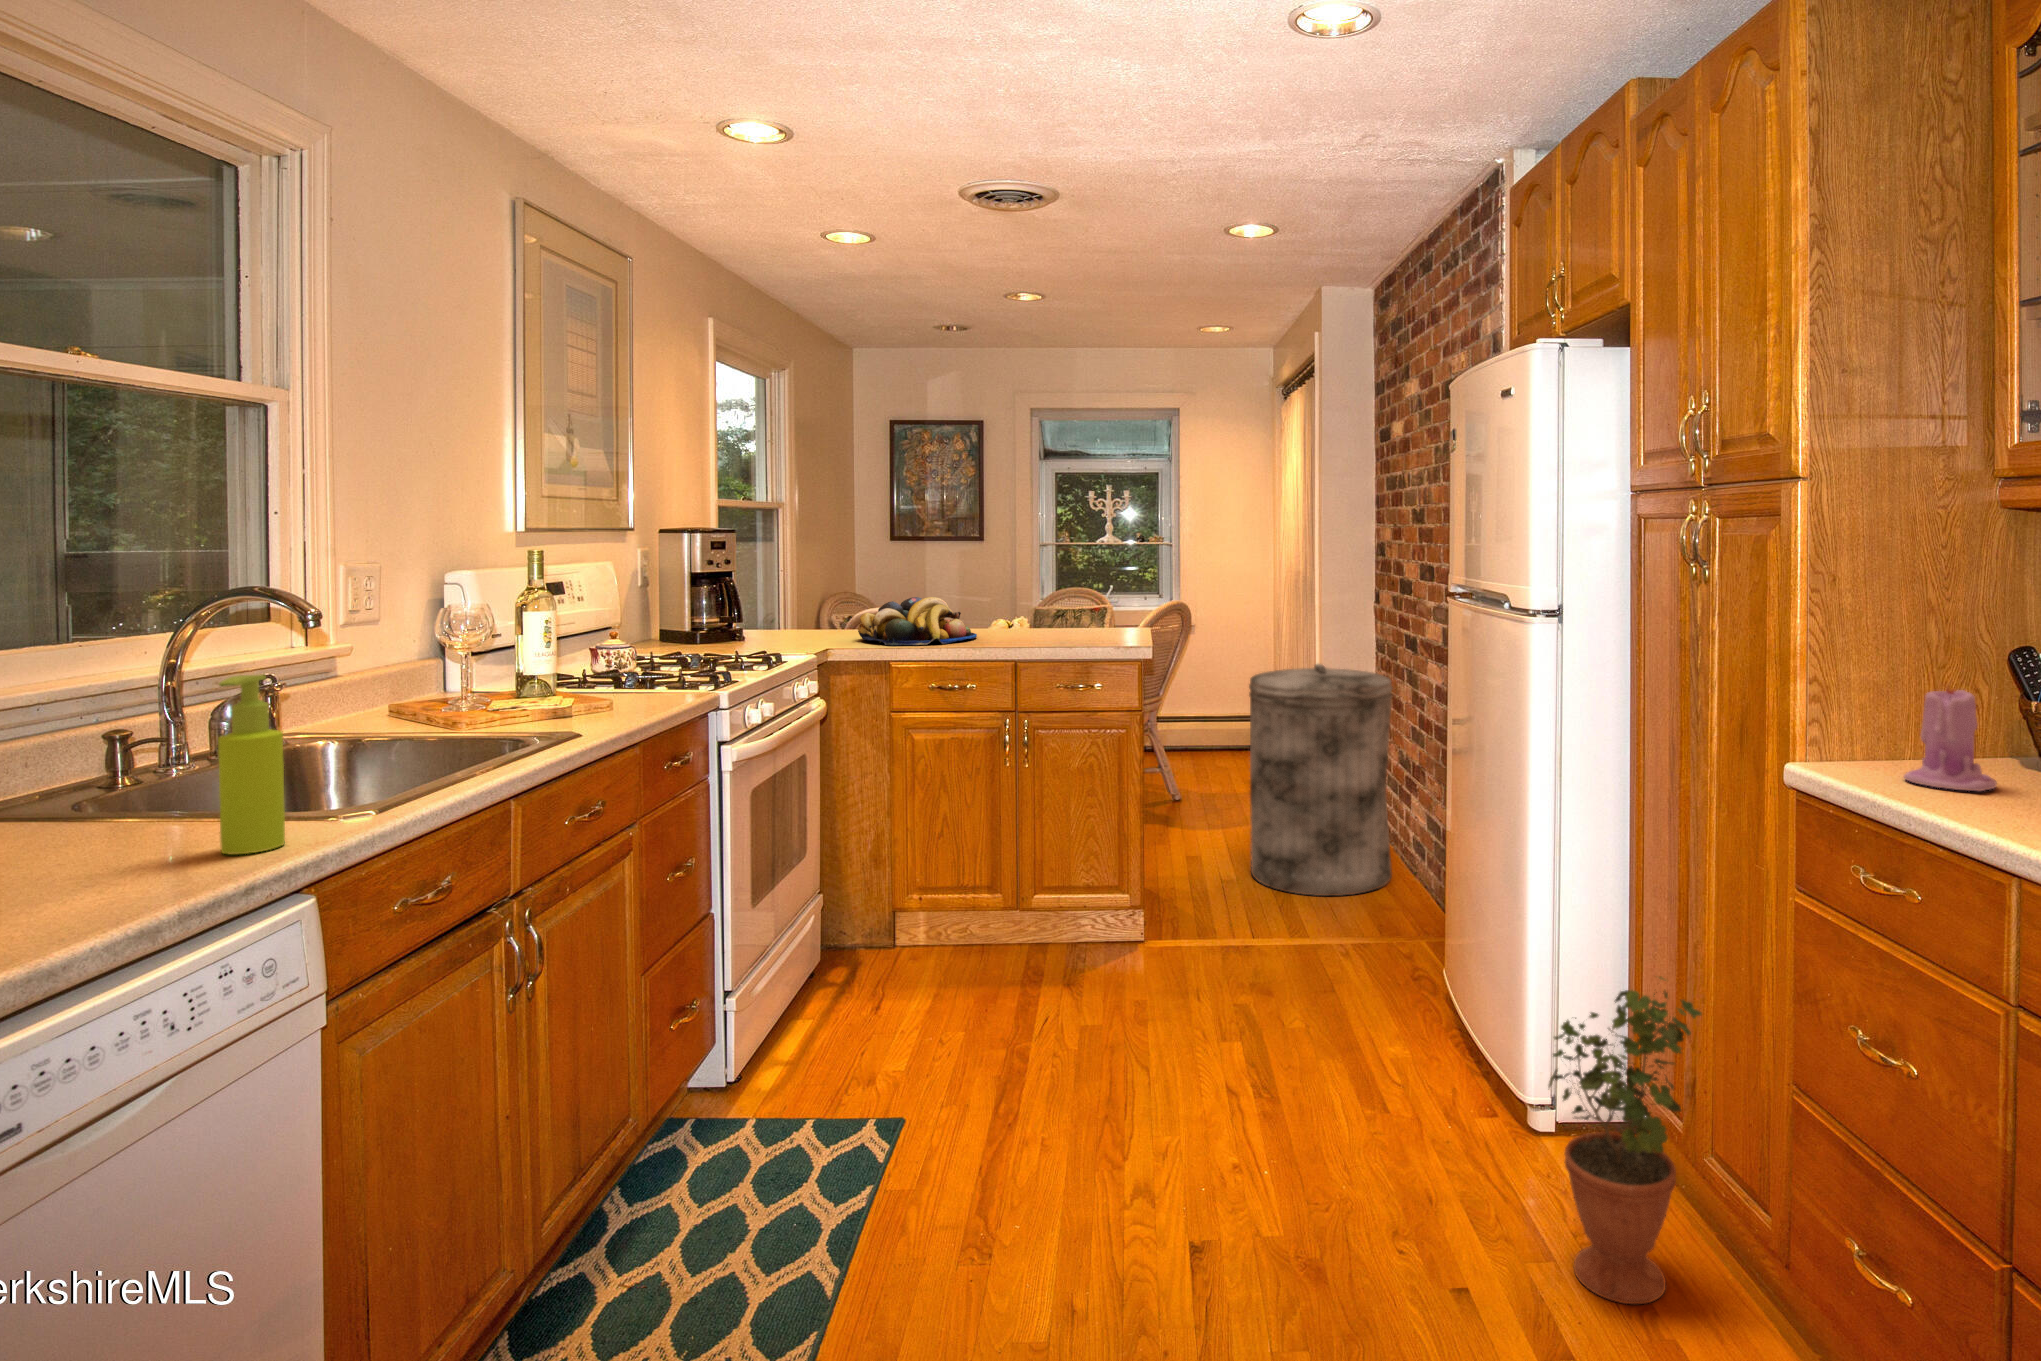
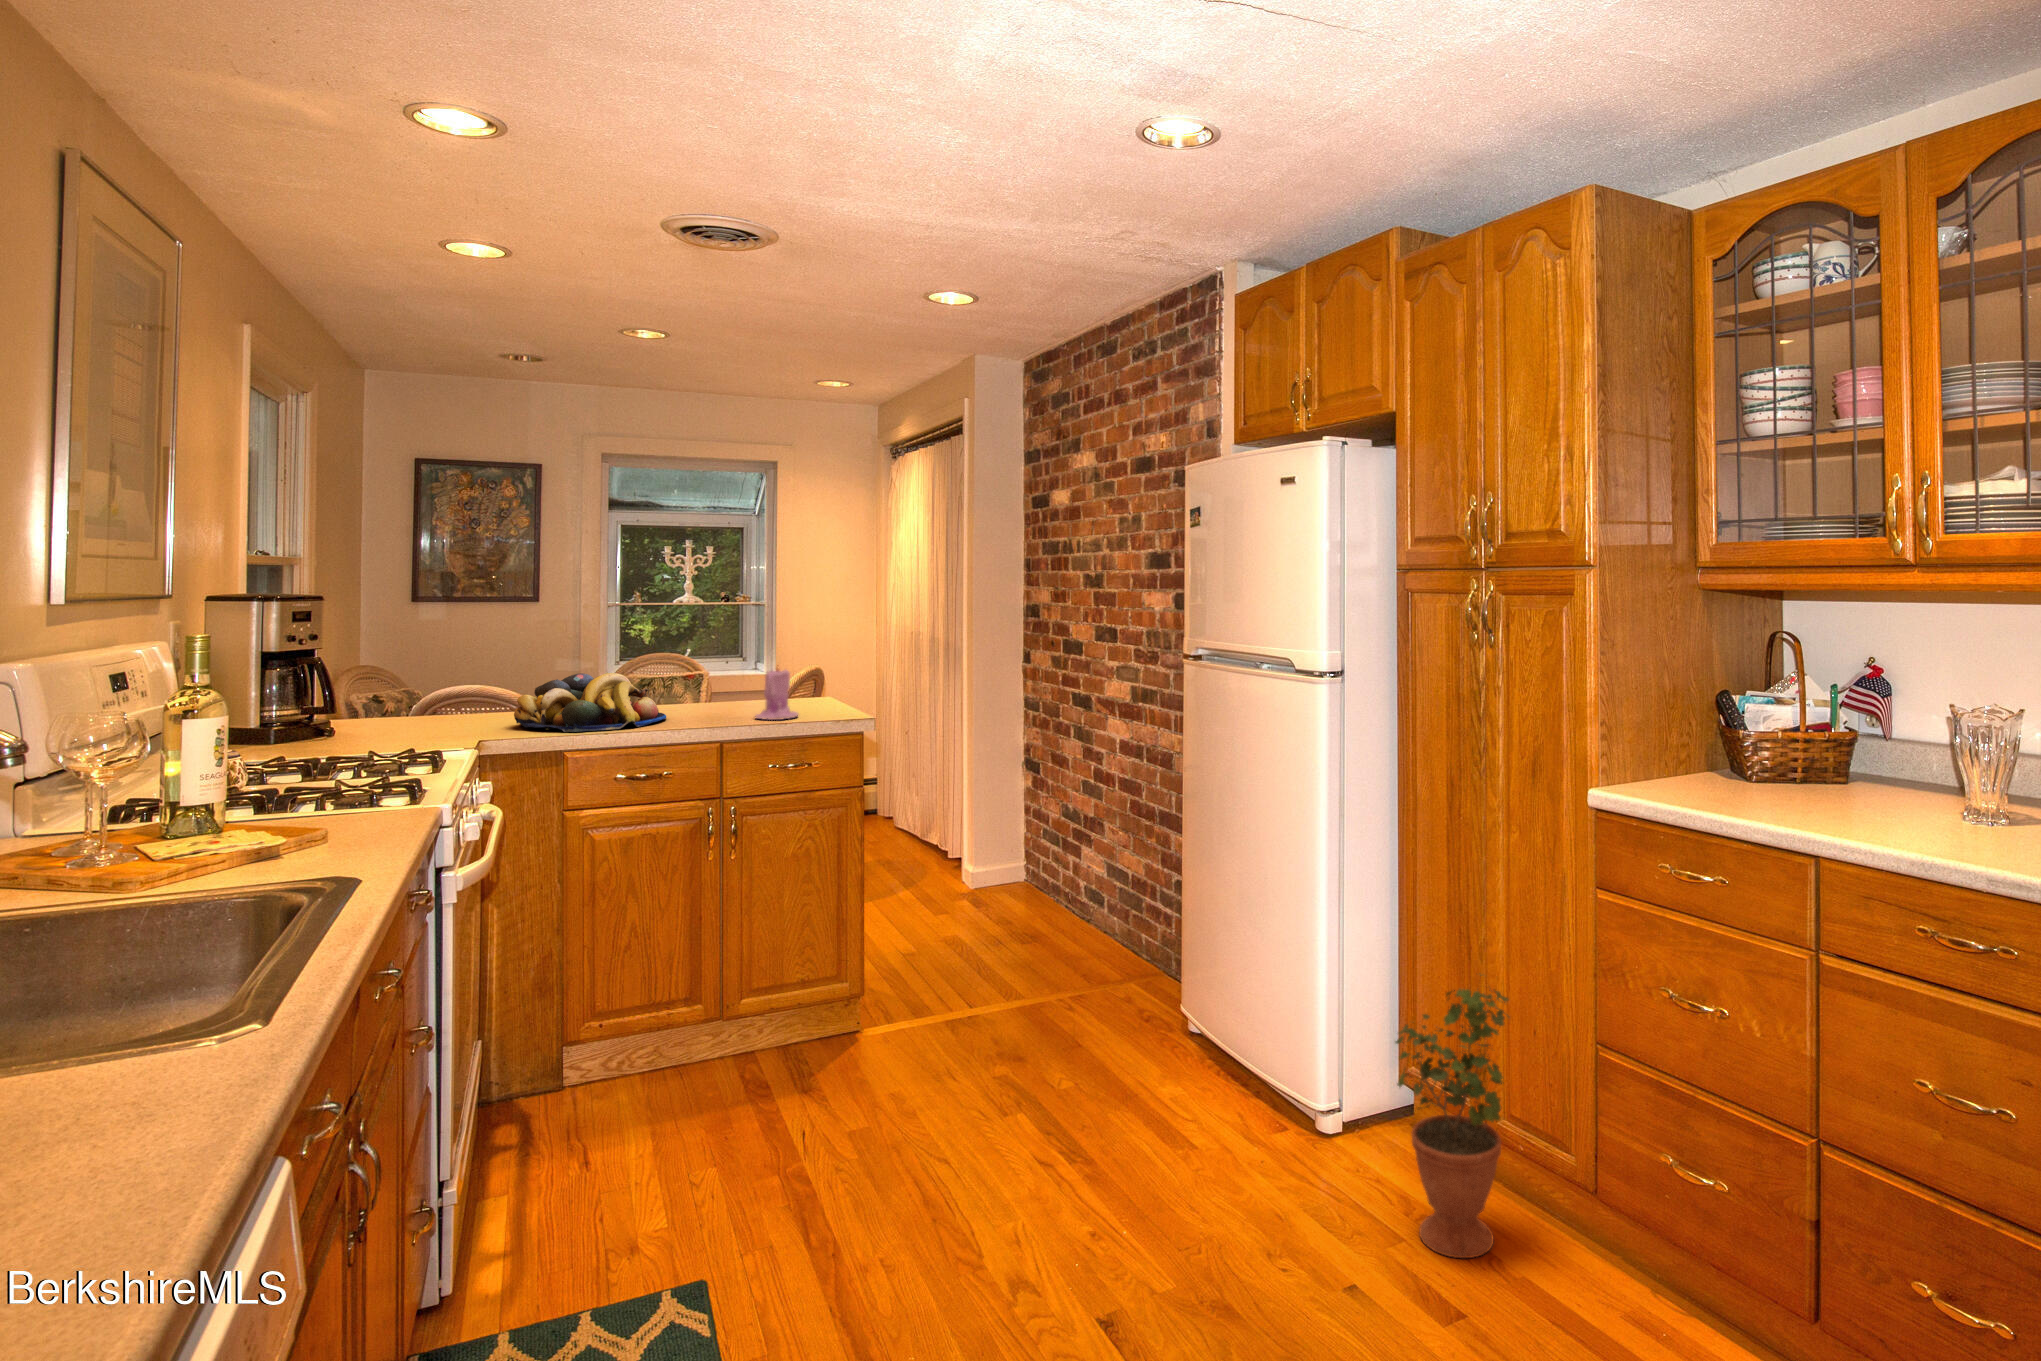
trash can: present [1249,664,1393,896] -> none [931,725,1075,958]
soap dispenser: present [218,674,285,854] -> none [109,835,214,1108]
candle: present [1904,680,1997,791] -> present [755,665,798,720]

